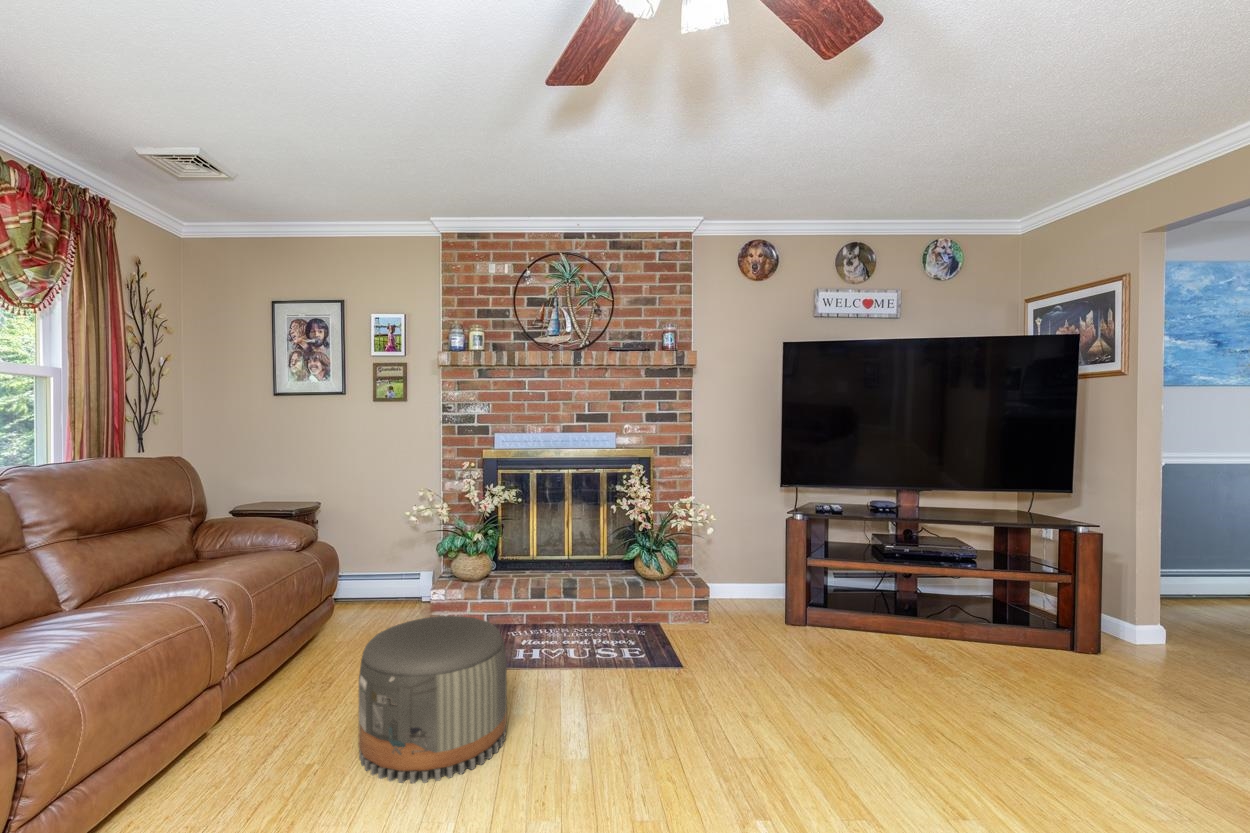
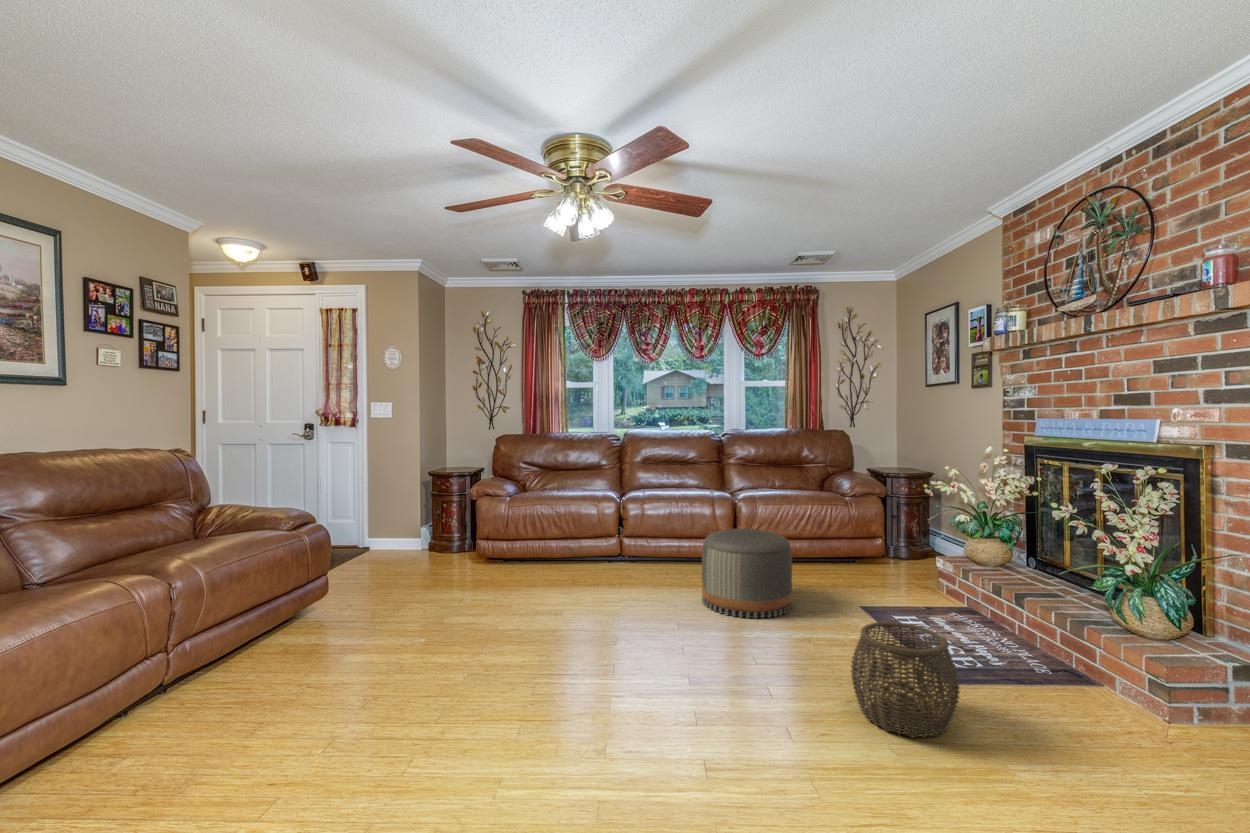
woven basket: none [713,616,799,714] -> present [851,622,960,738]

